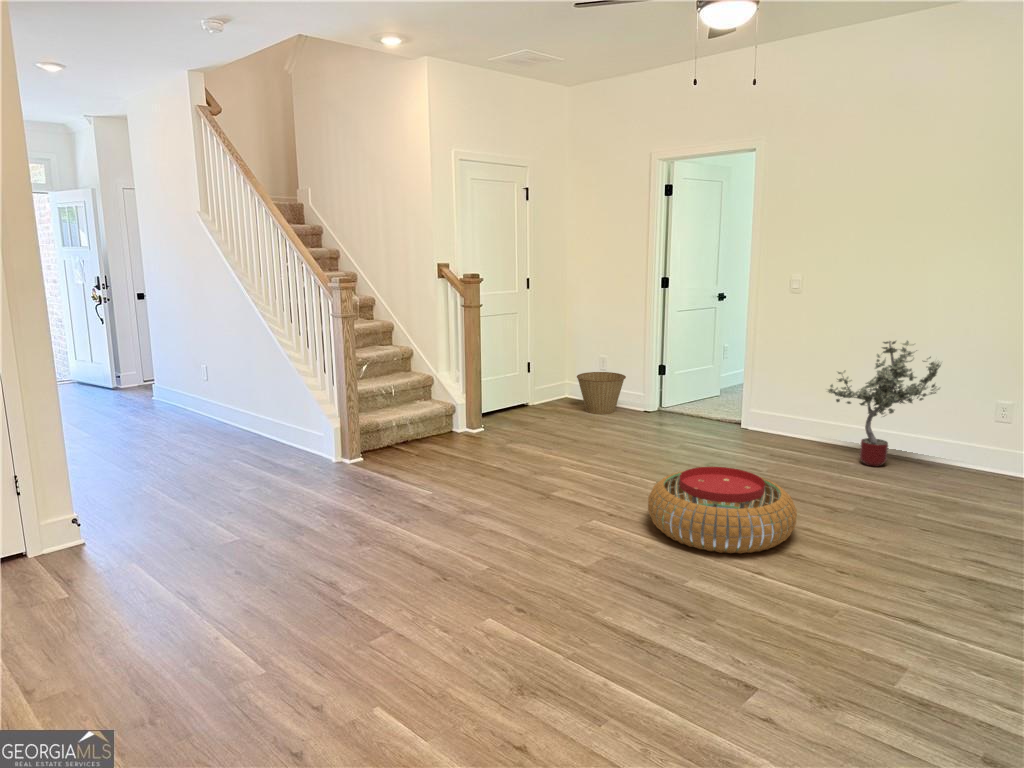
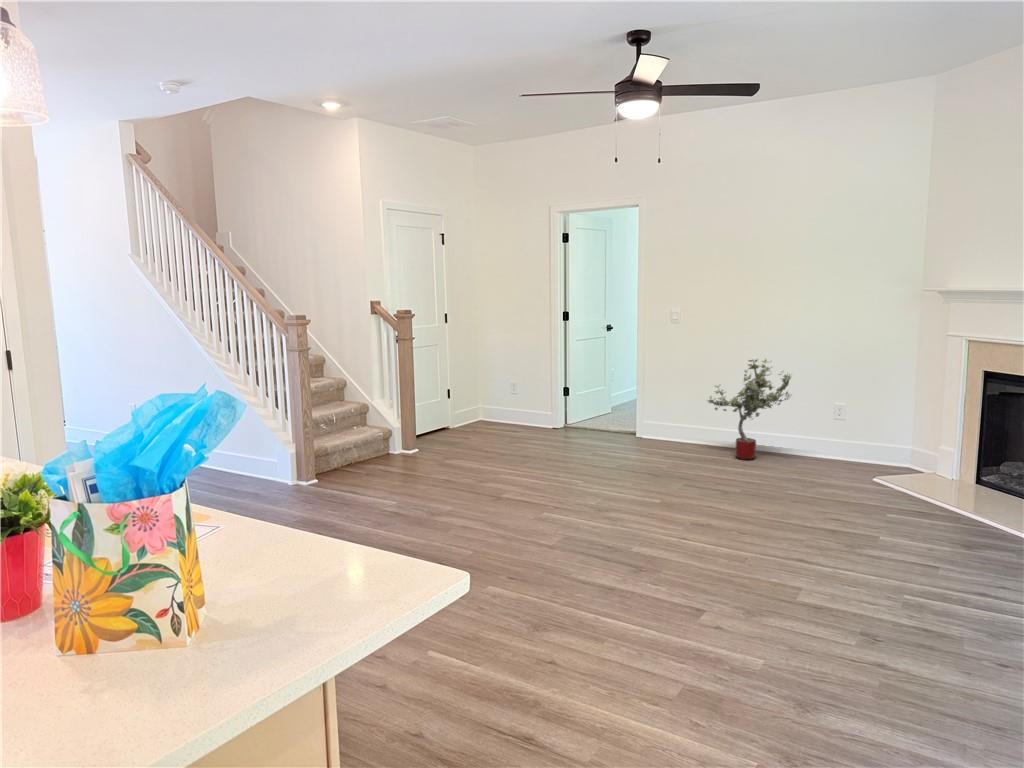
basket: present [577,372,626,414] -> none [493,395,536,432]
pouf: present [648,467,797,554] -> none [588,463,704,528]

